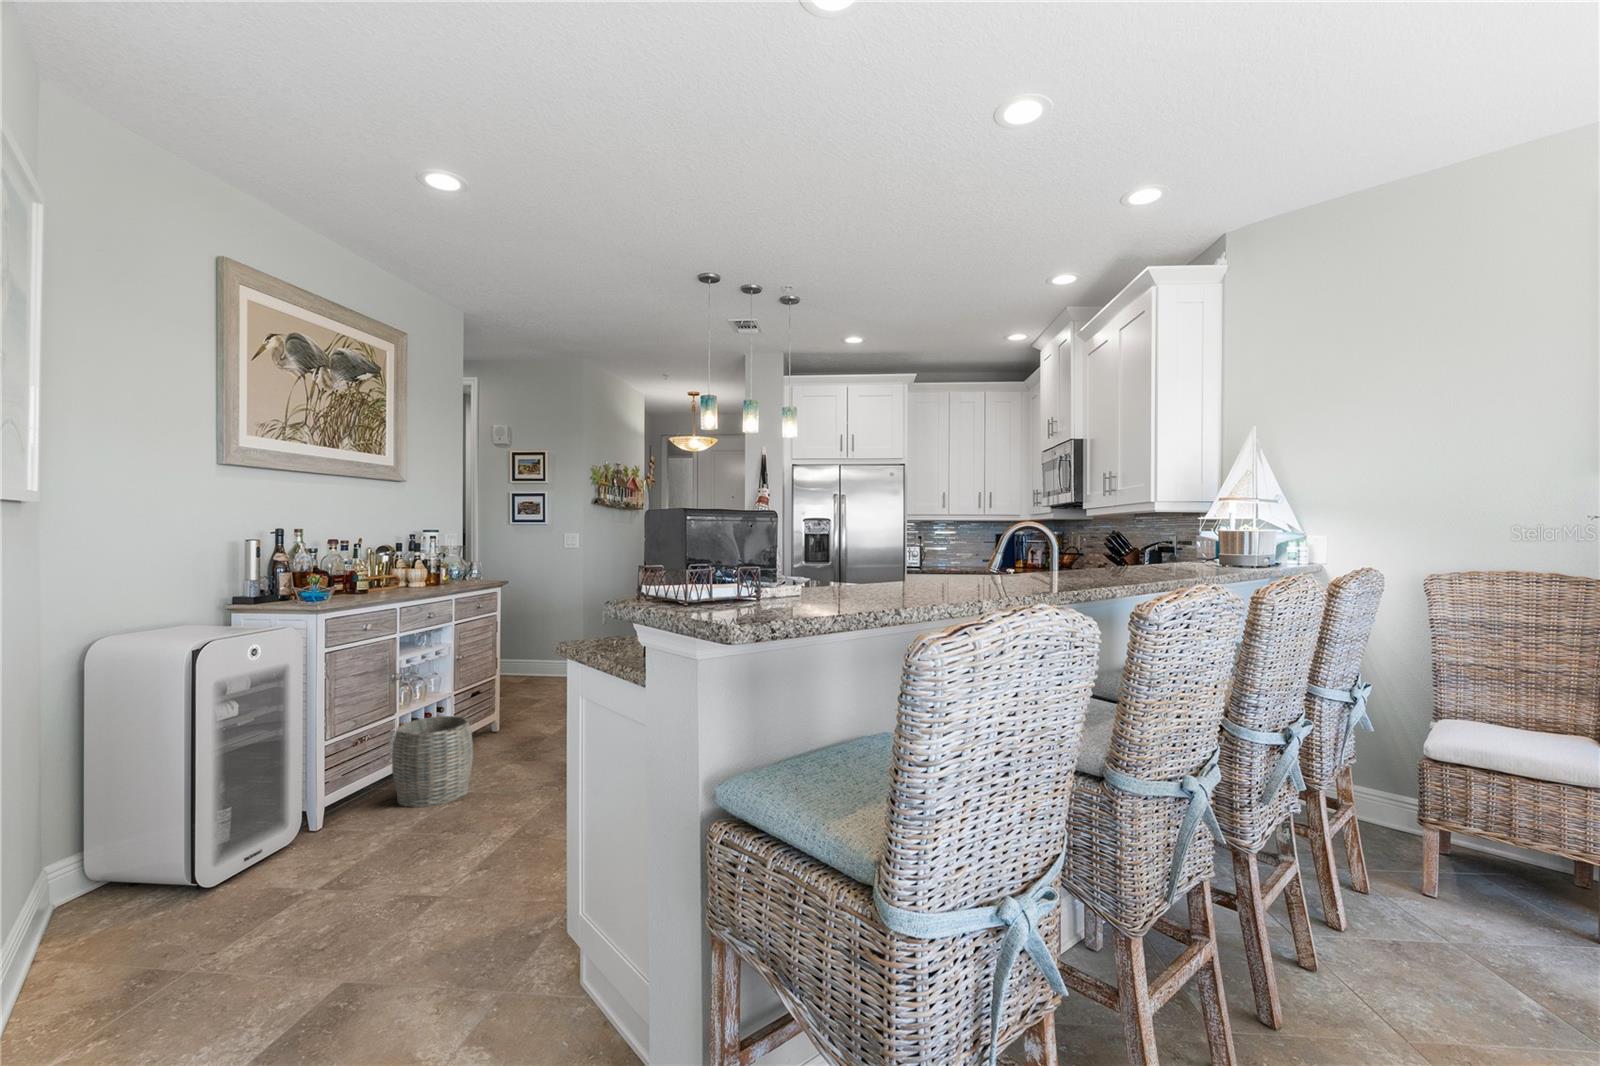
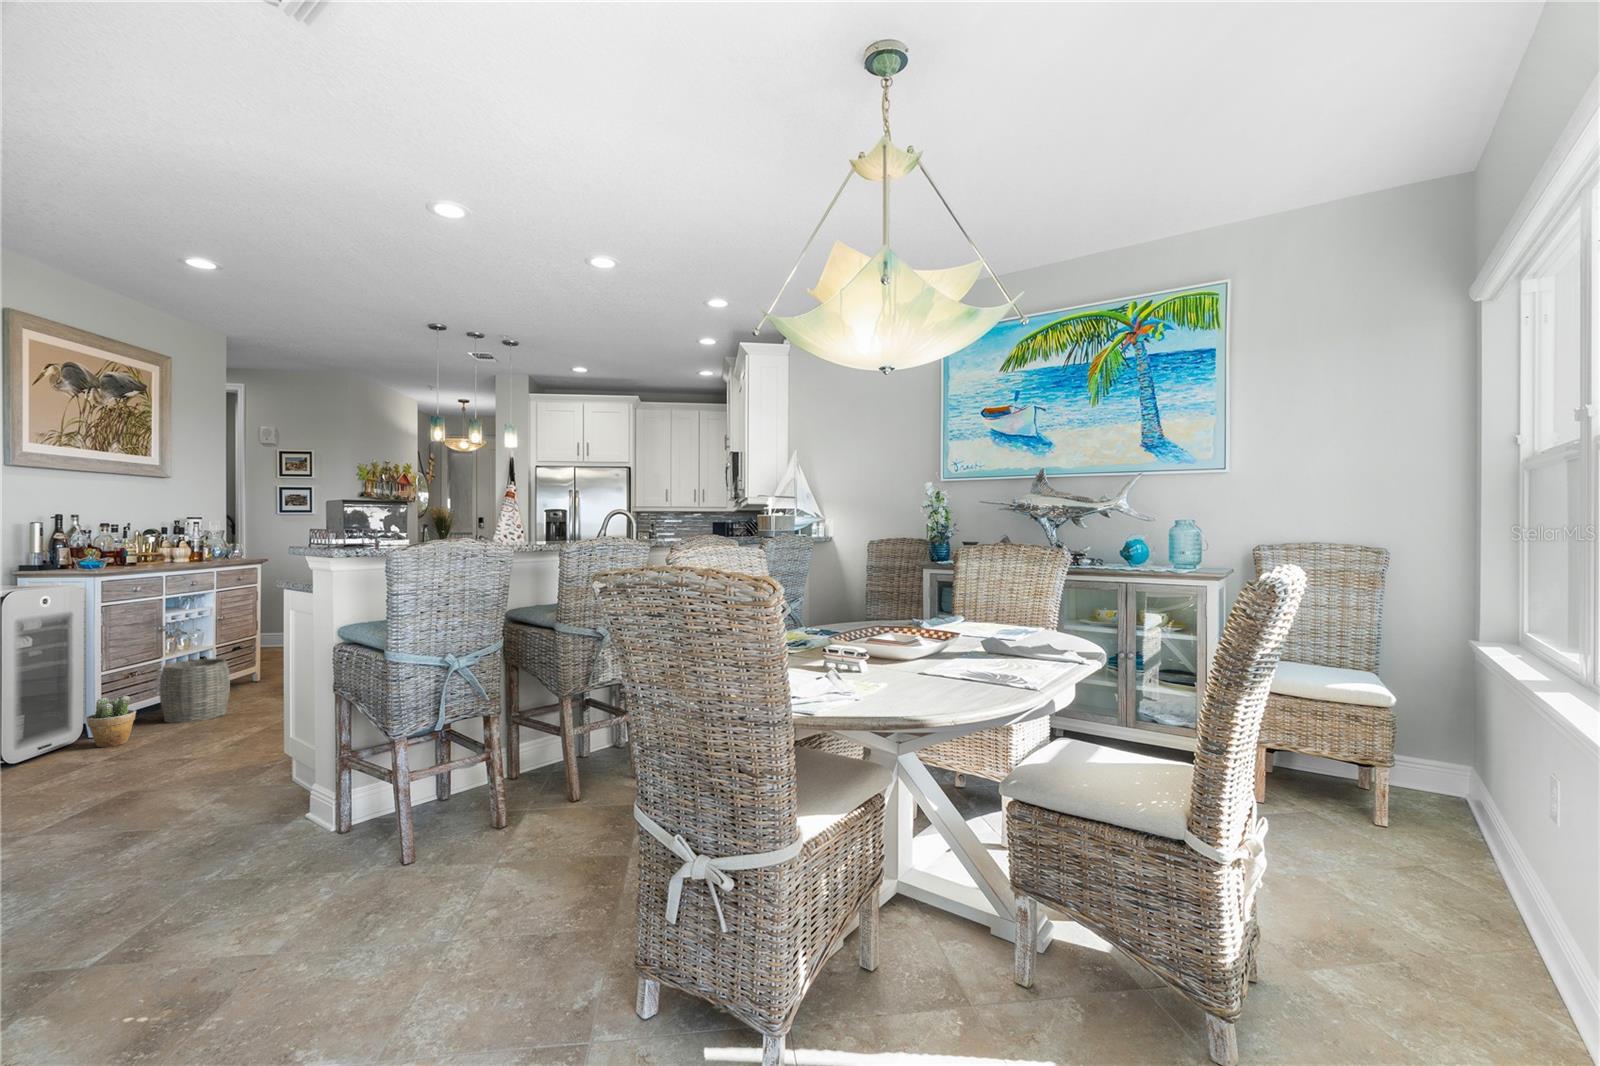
potted plant: none [303,784,363,858] -> present [87,696,136,747]

